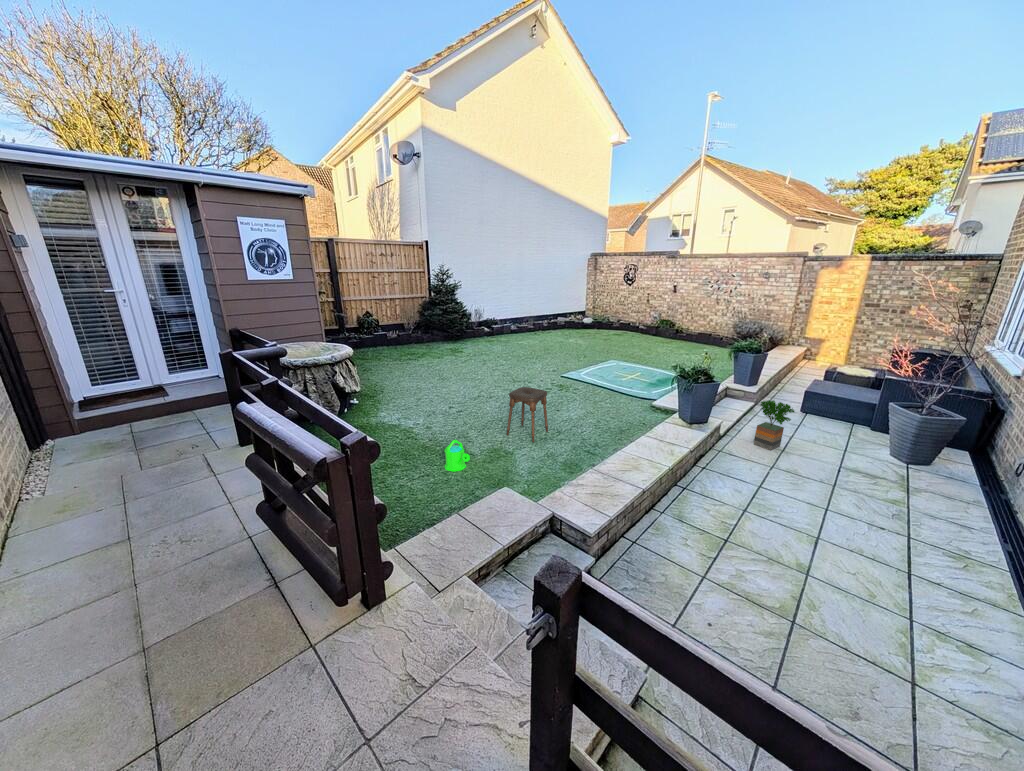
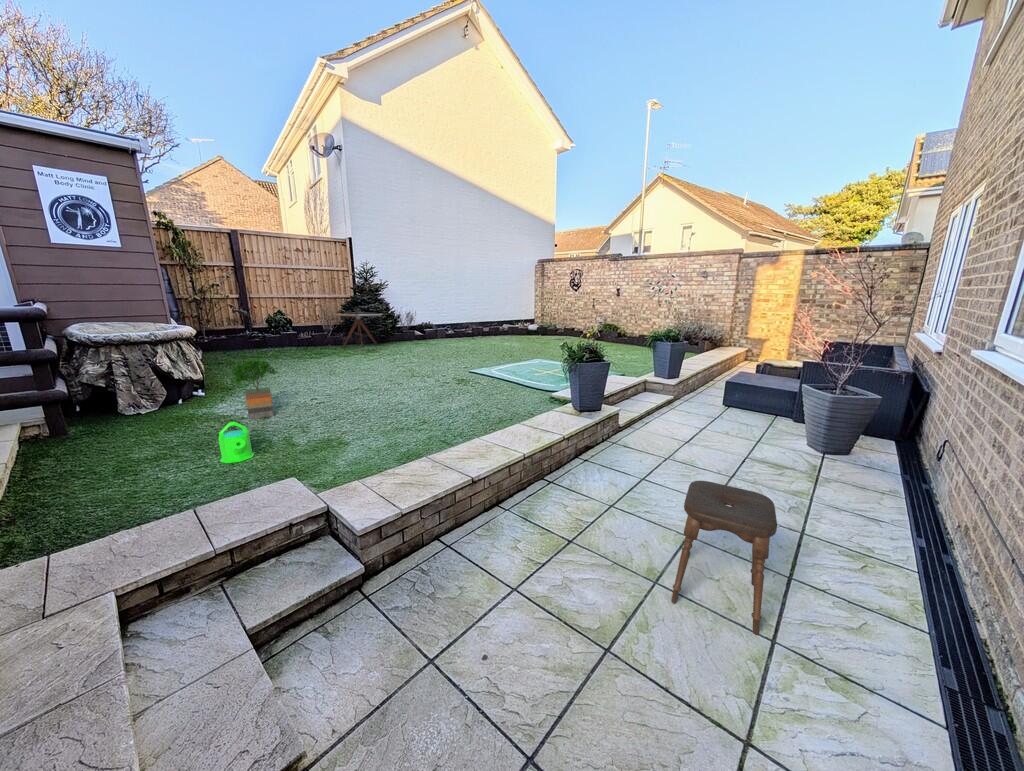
round table: none [416,313,461,347] -> present [333,314,382,346]
stool: present [507,387,548,442] -> present [671,481,777,635]
potted tree: present [753,400,794,450] -> present [231,359,278,419]

